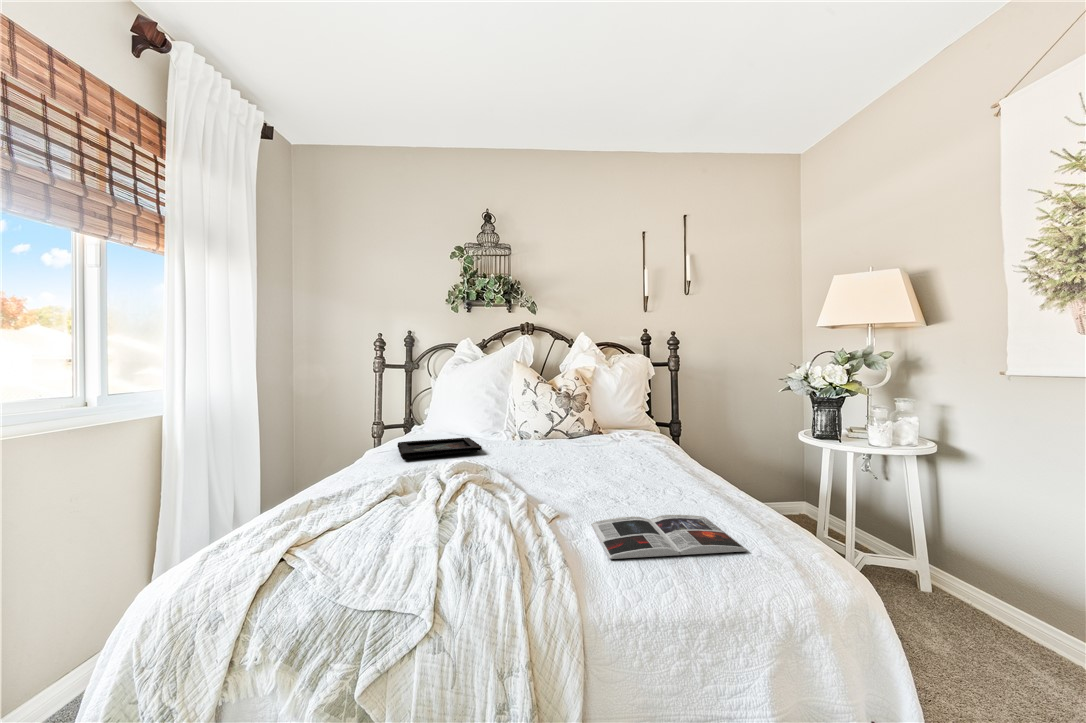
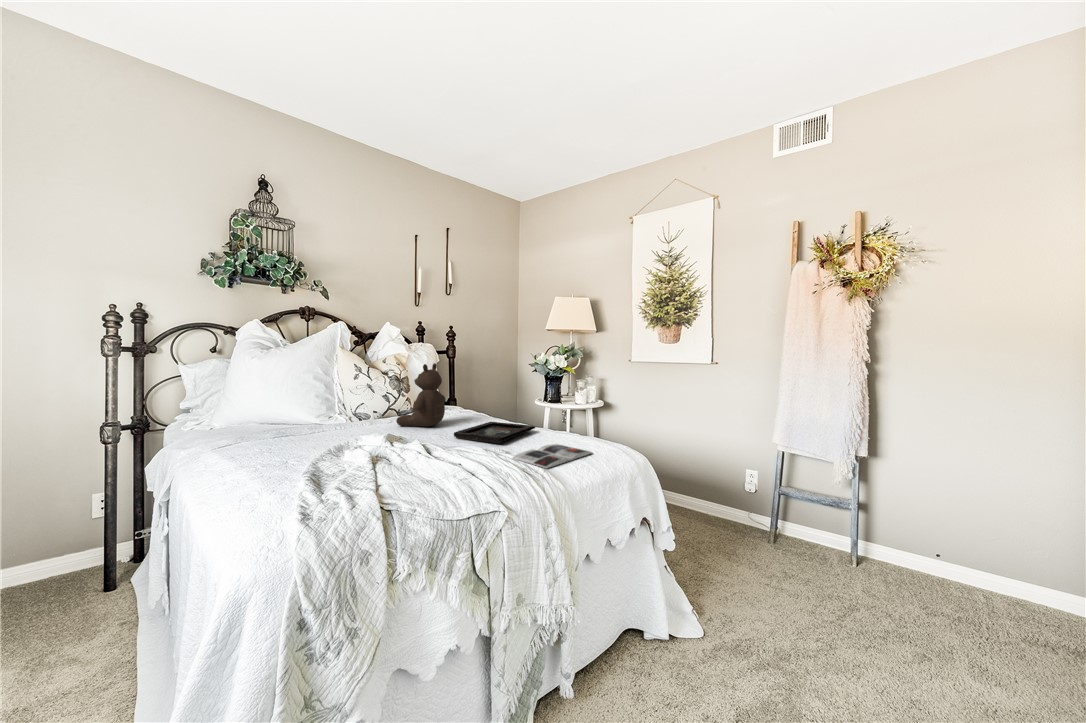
teddy bear: none [539,375,602,456] -> present [396,363,446,426]
decorative tray: present [397,437,482,459] -> present [454,422,535,444]

